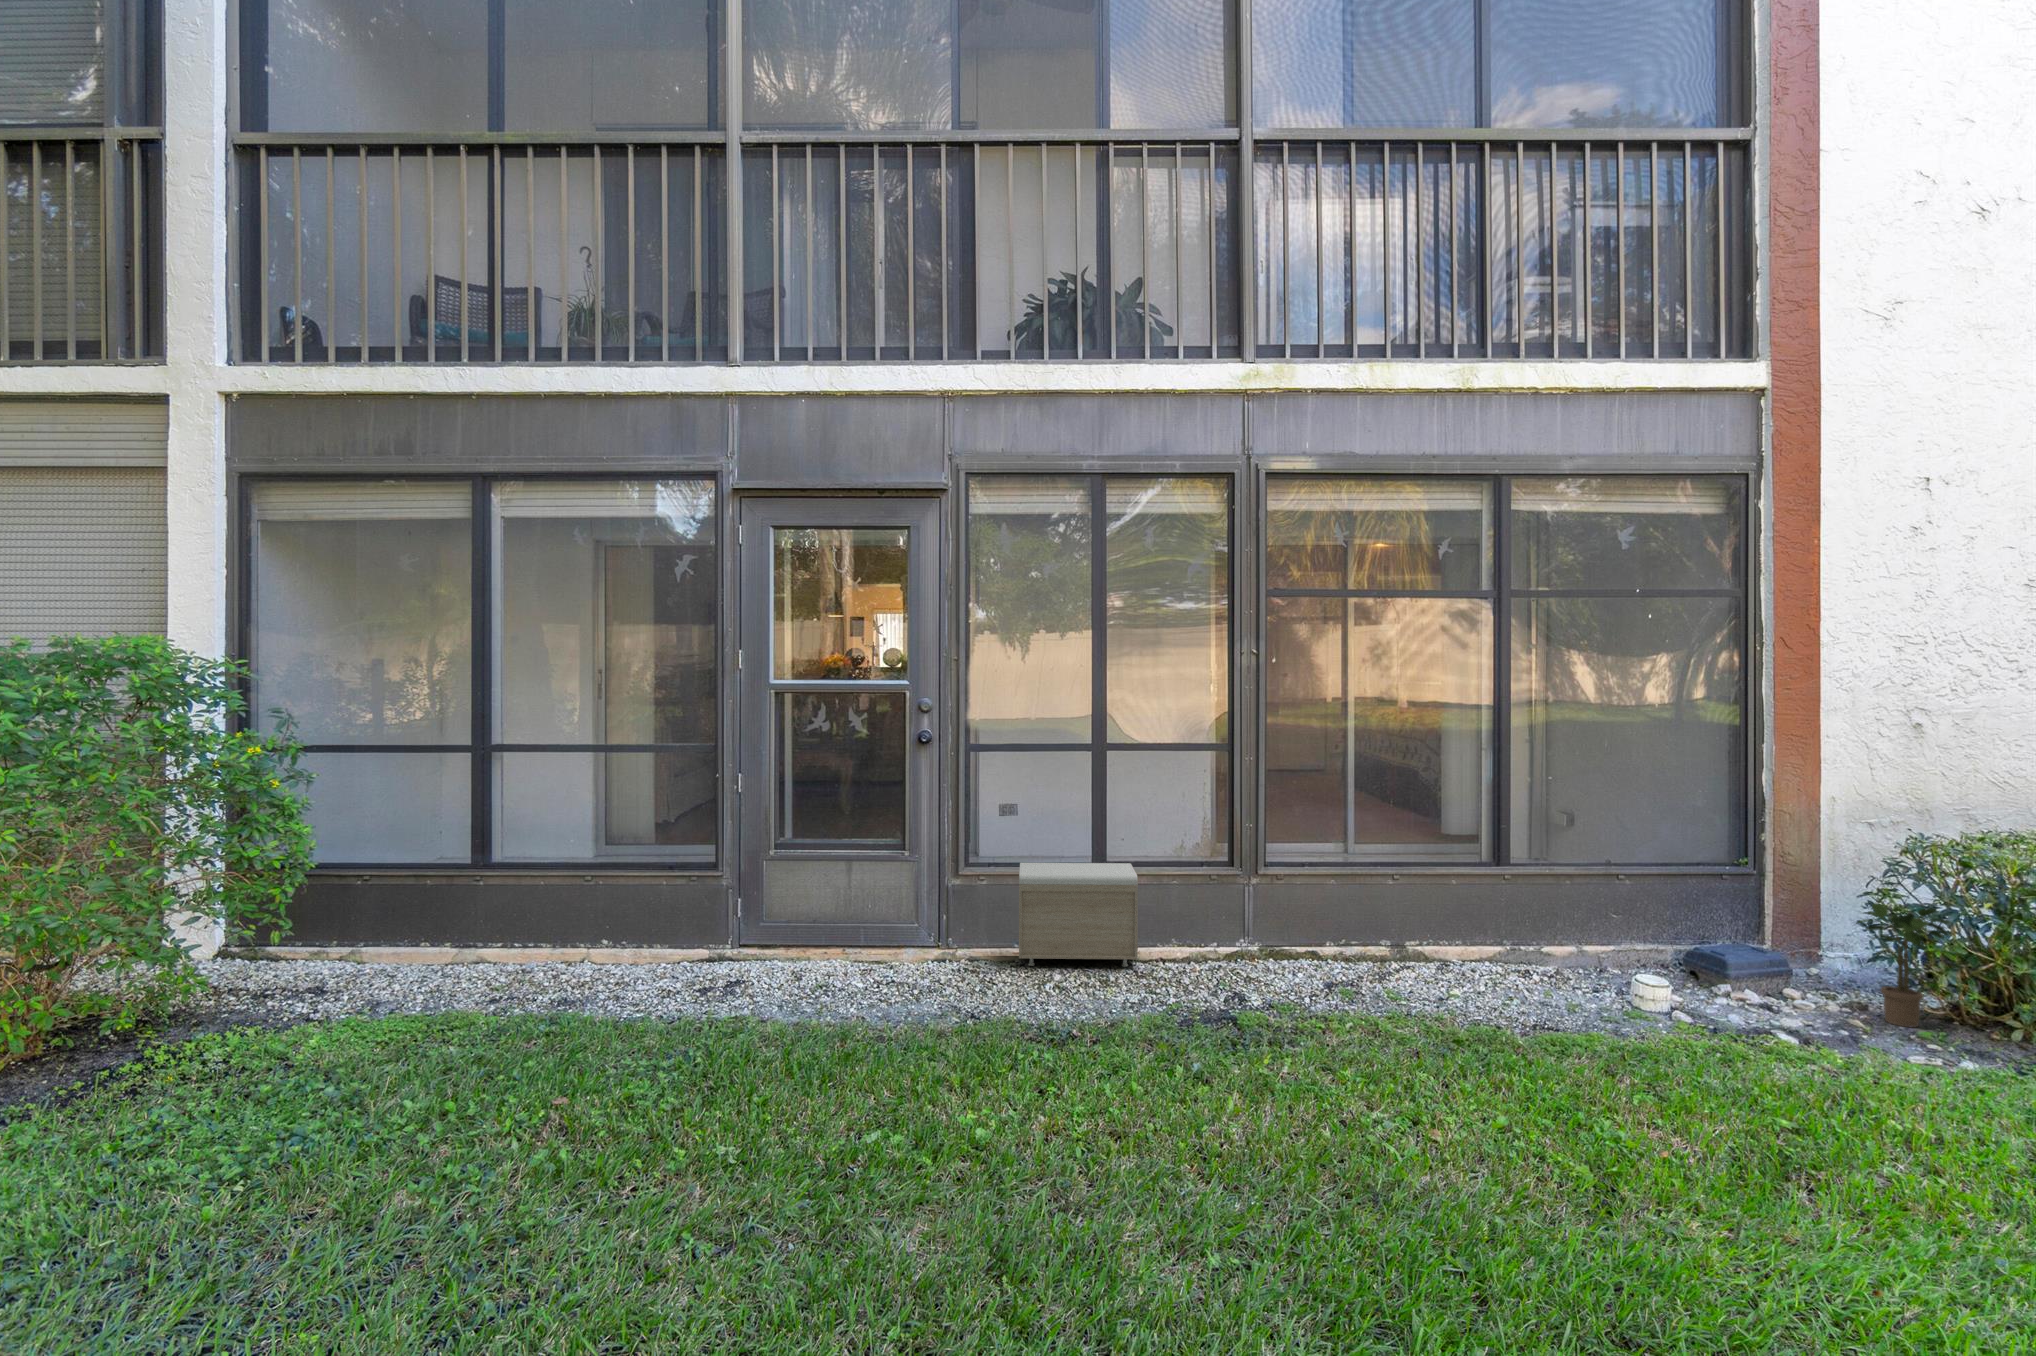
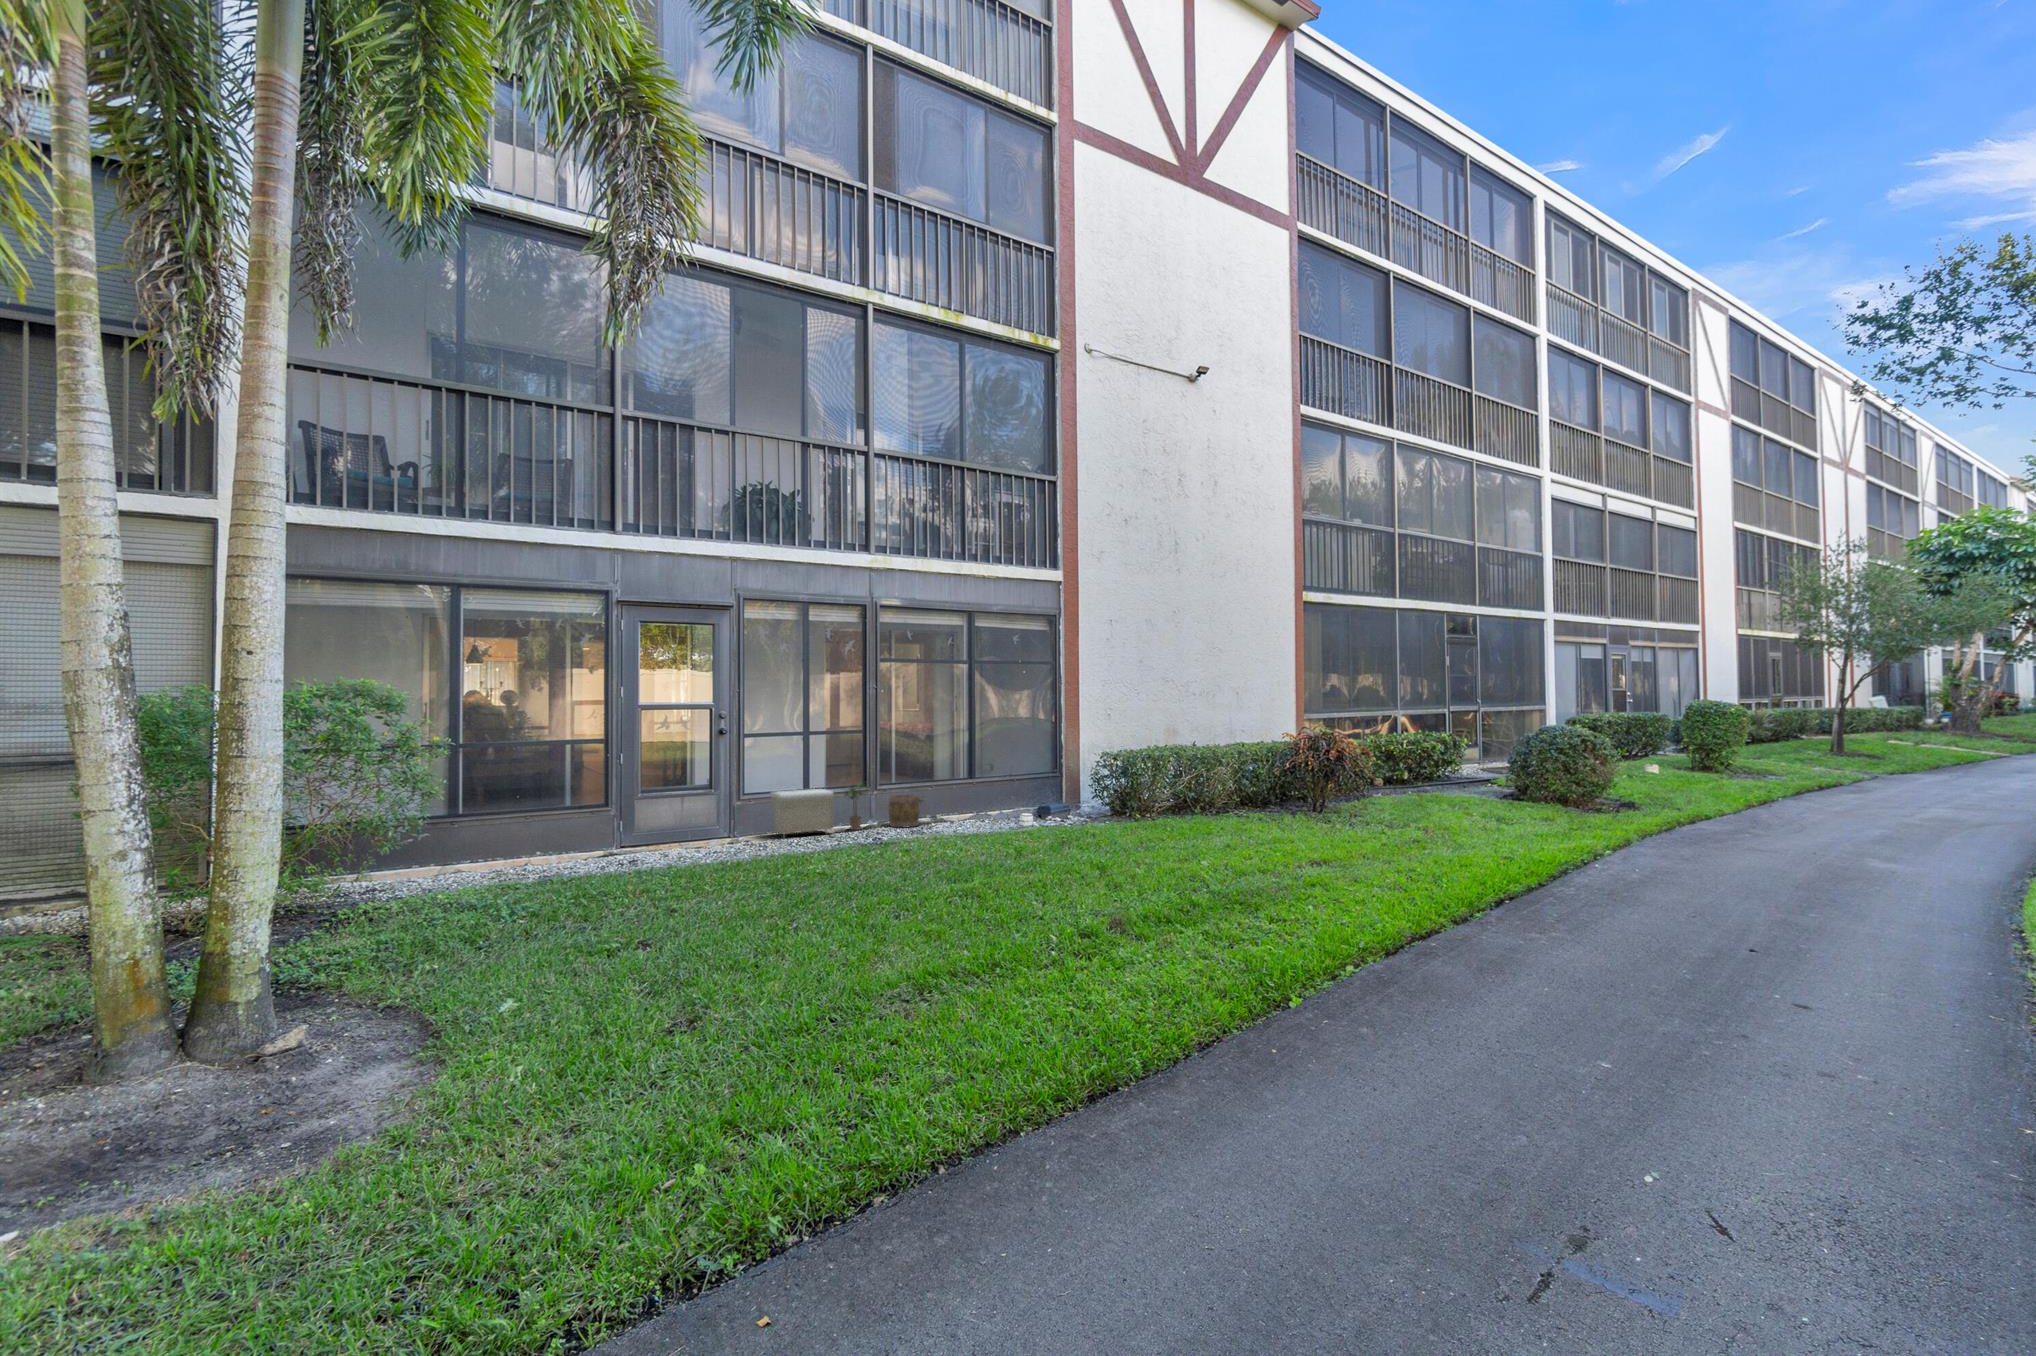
bucket: none [1281,884,1363,972] -> present [889,794,922,827]
potted plant: present [1856,903,1951,1027] -> present [846,782,869,830]

